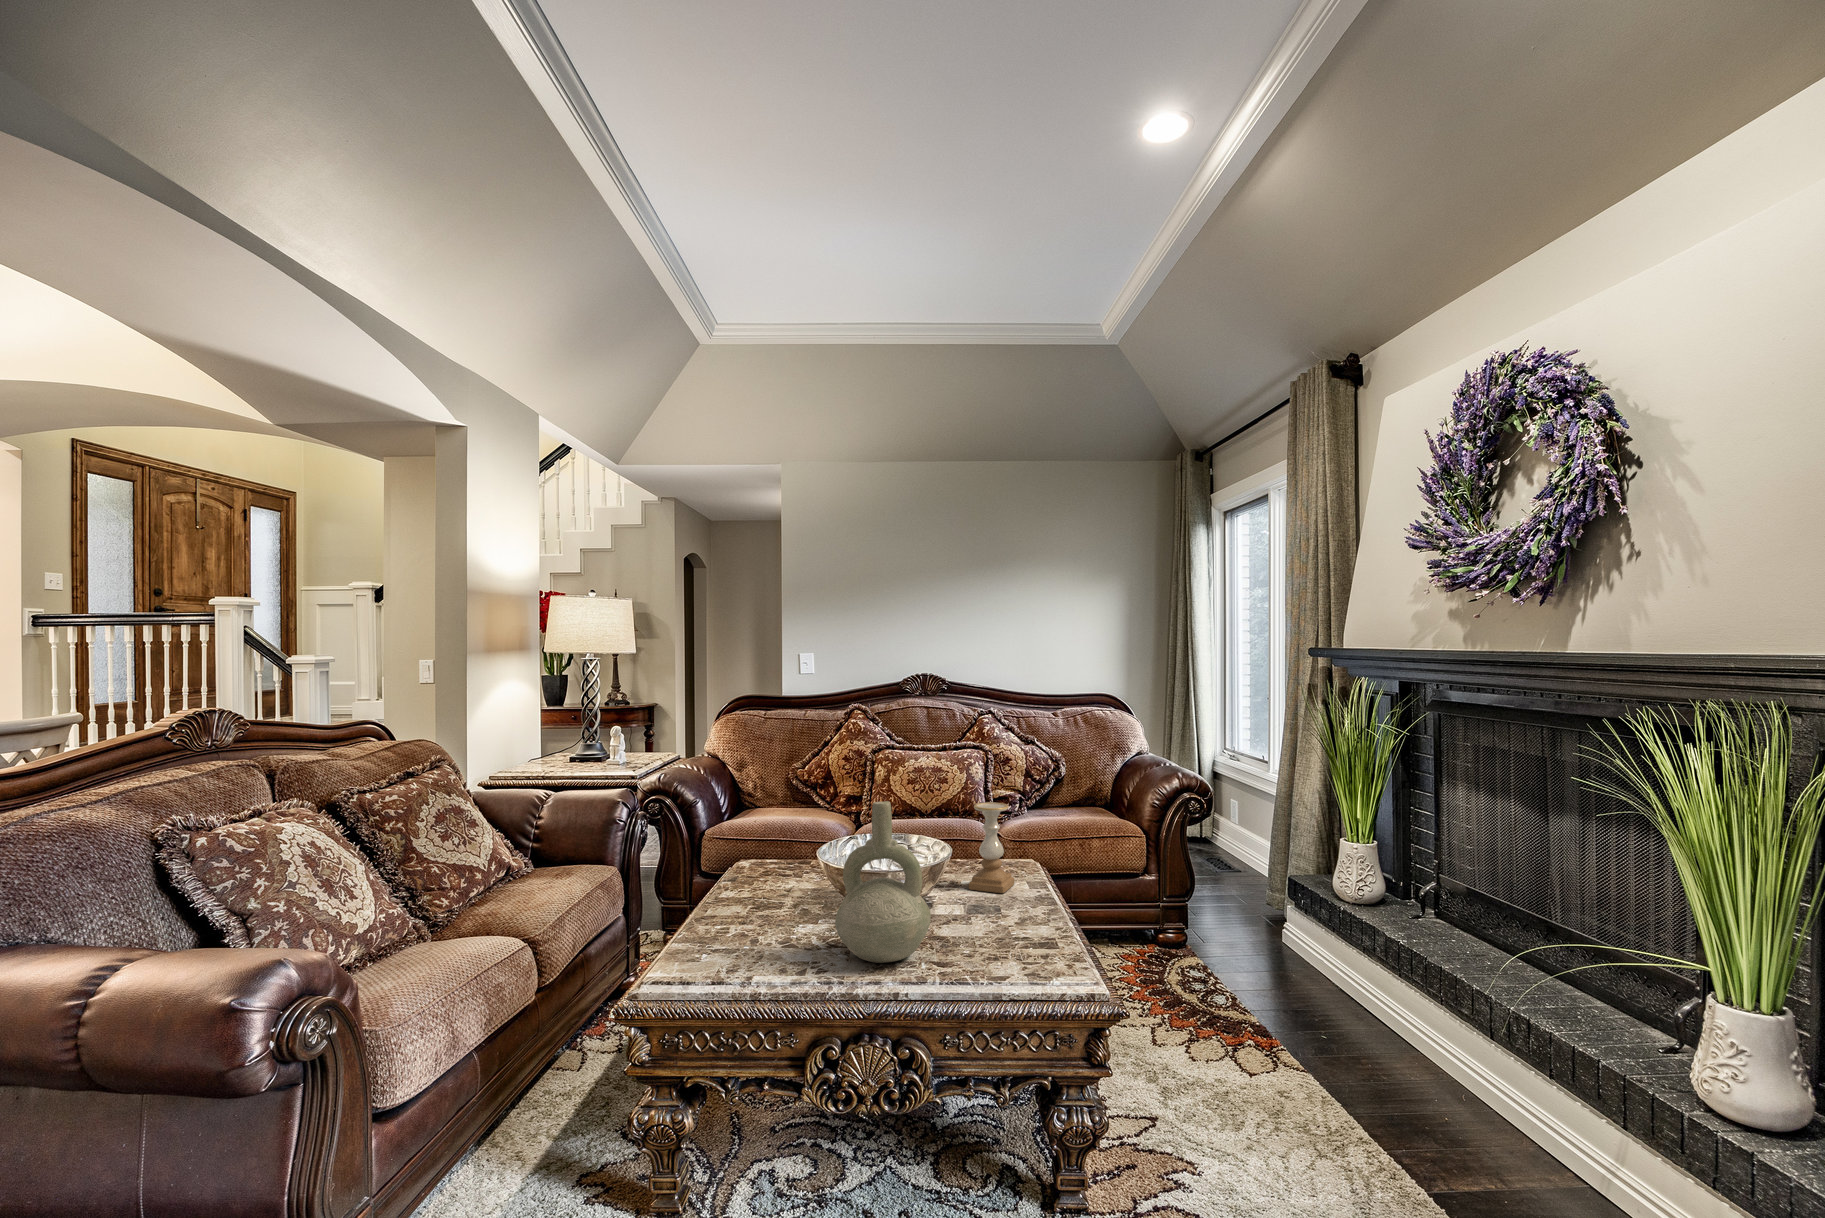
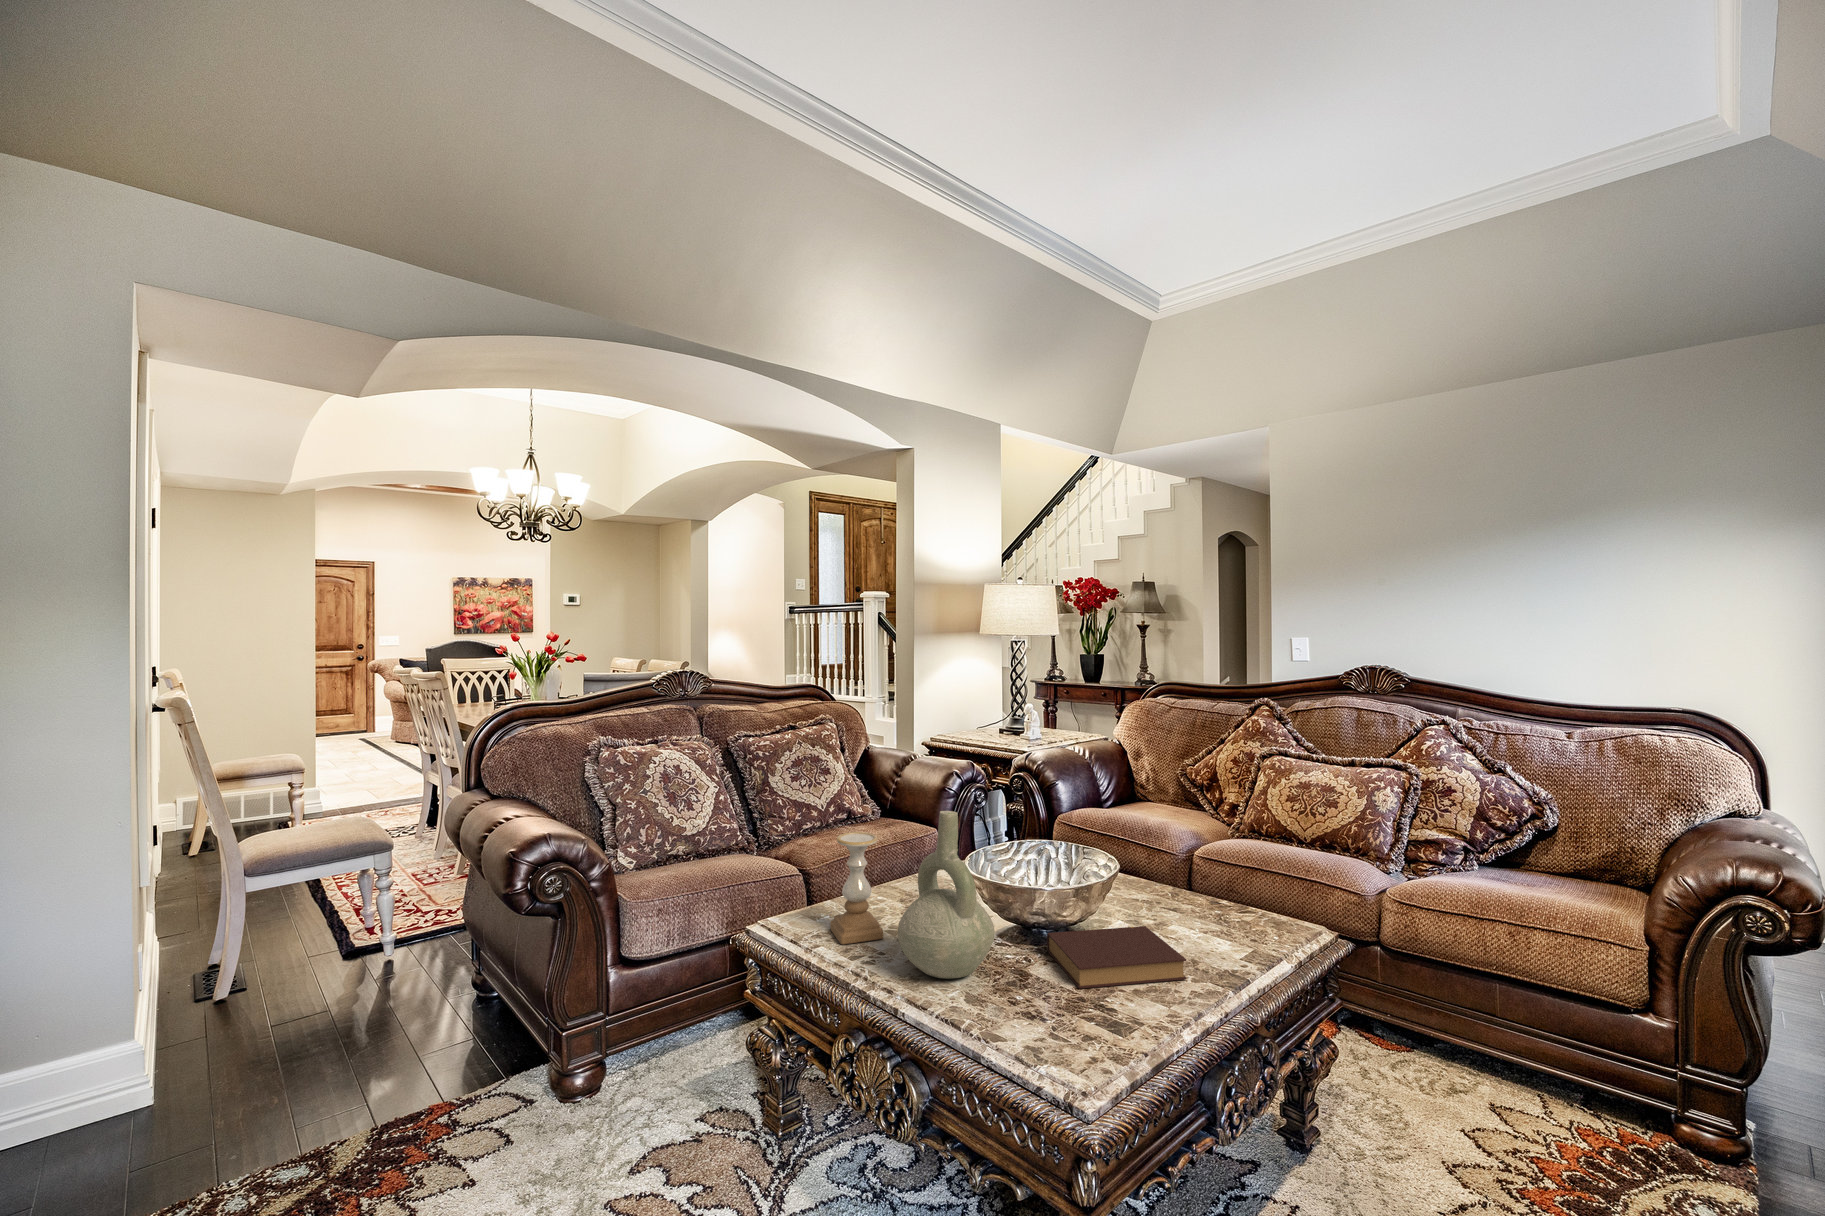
candle holder: present [969,802,1014,893] -> present [830,832,883,945]
book: none [925,883,1035,935] -> present [1047,926,1186,989]

